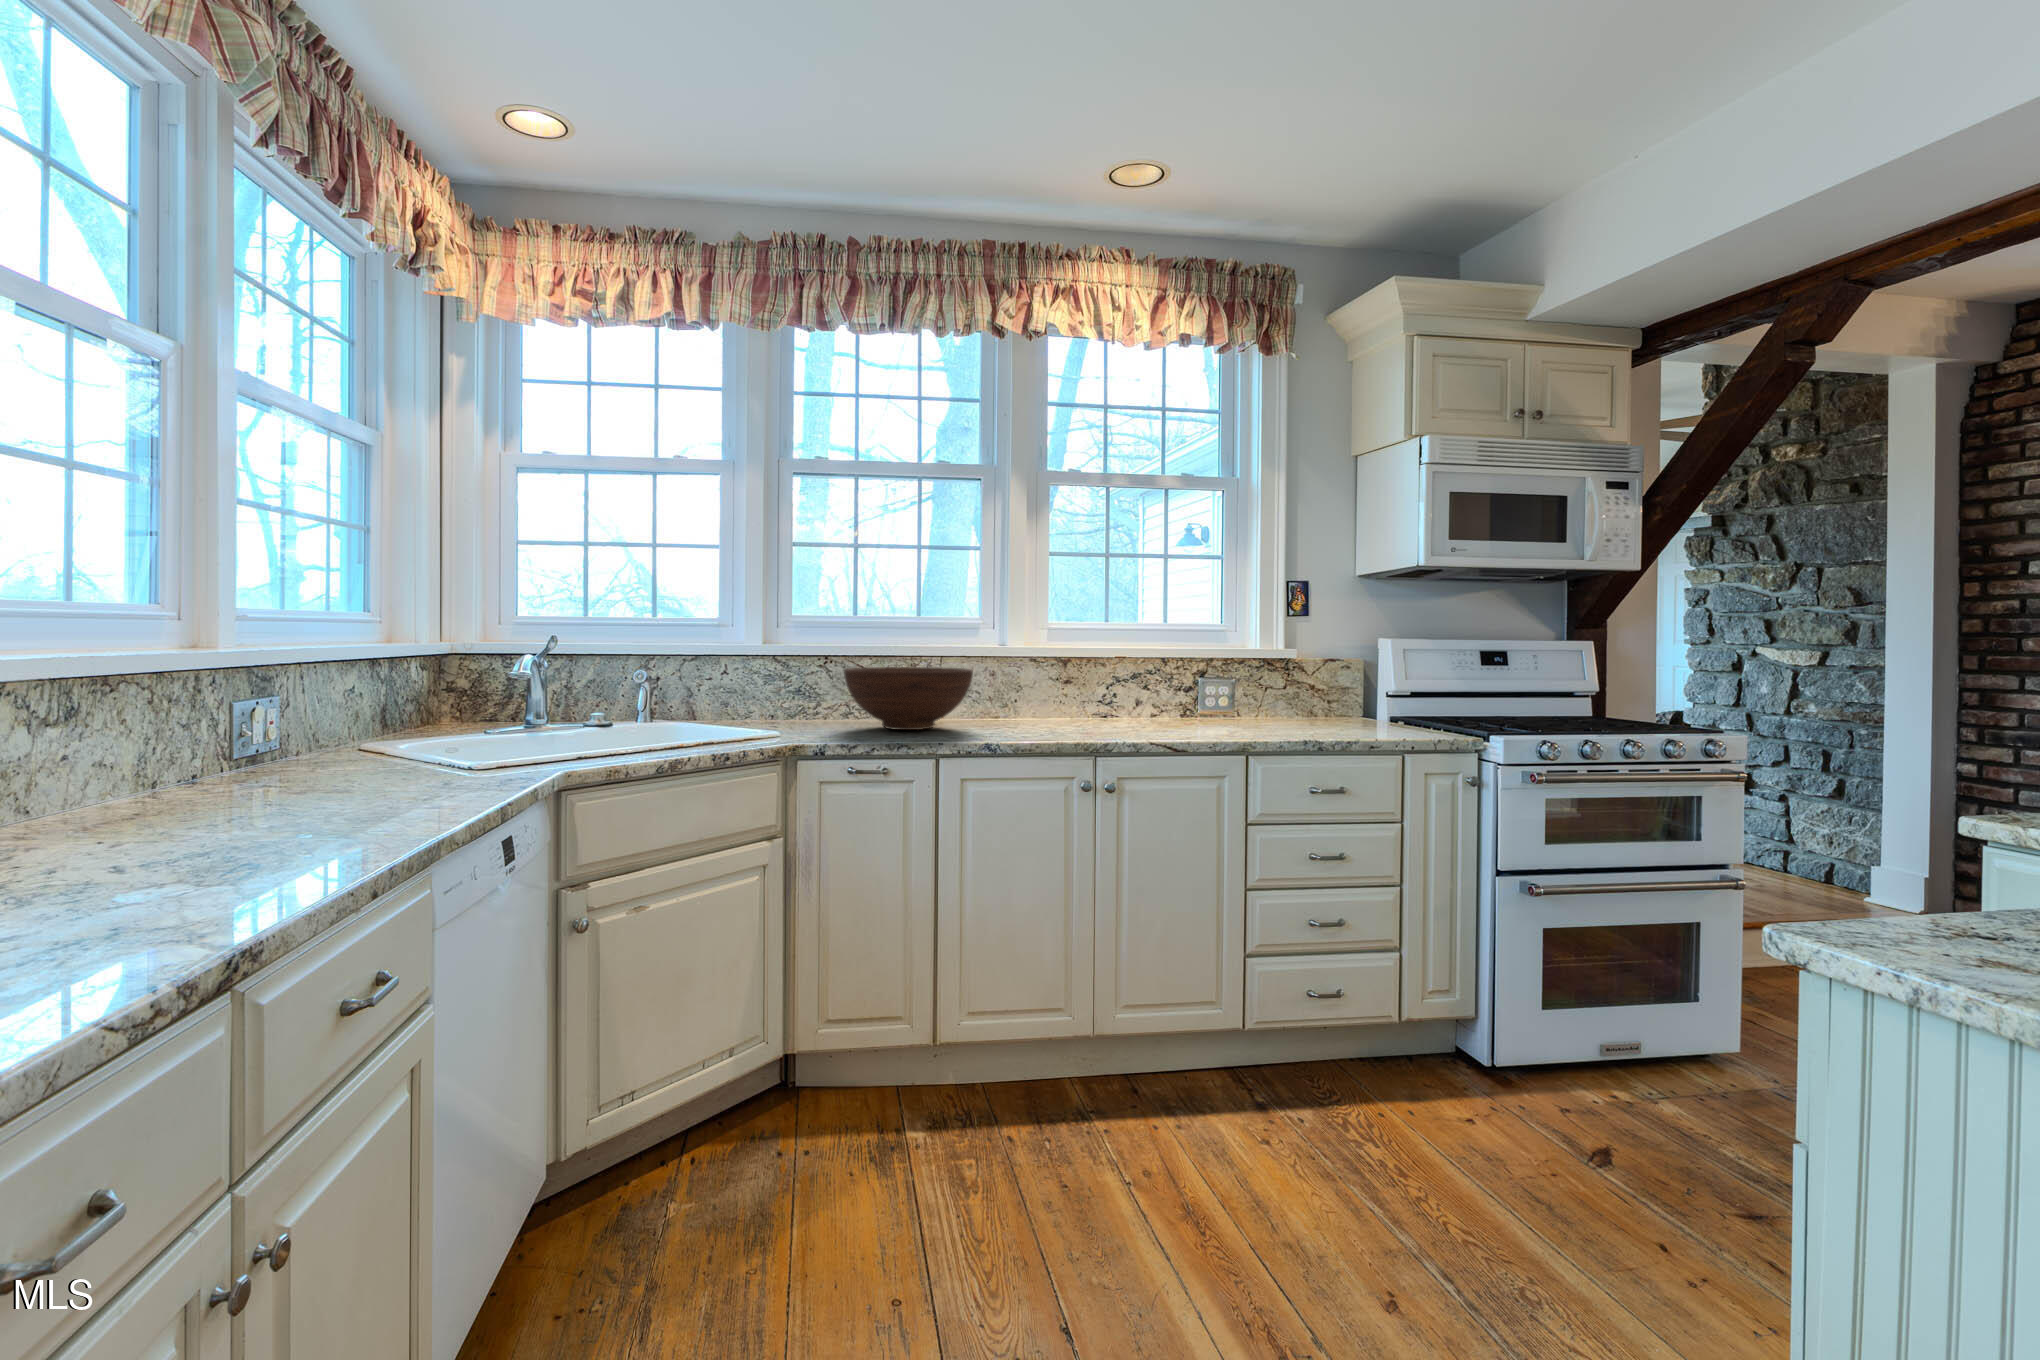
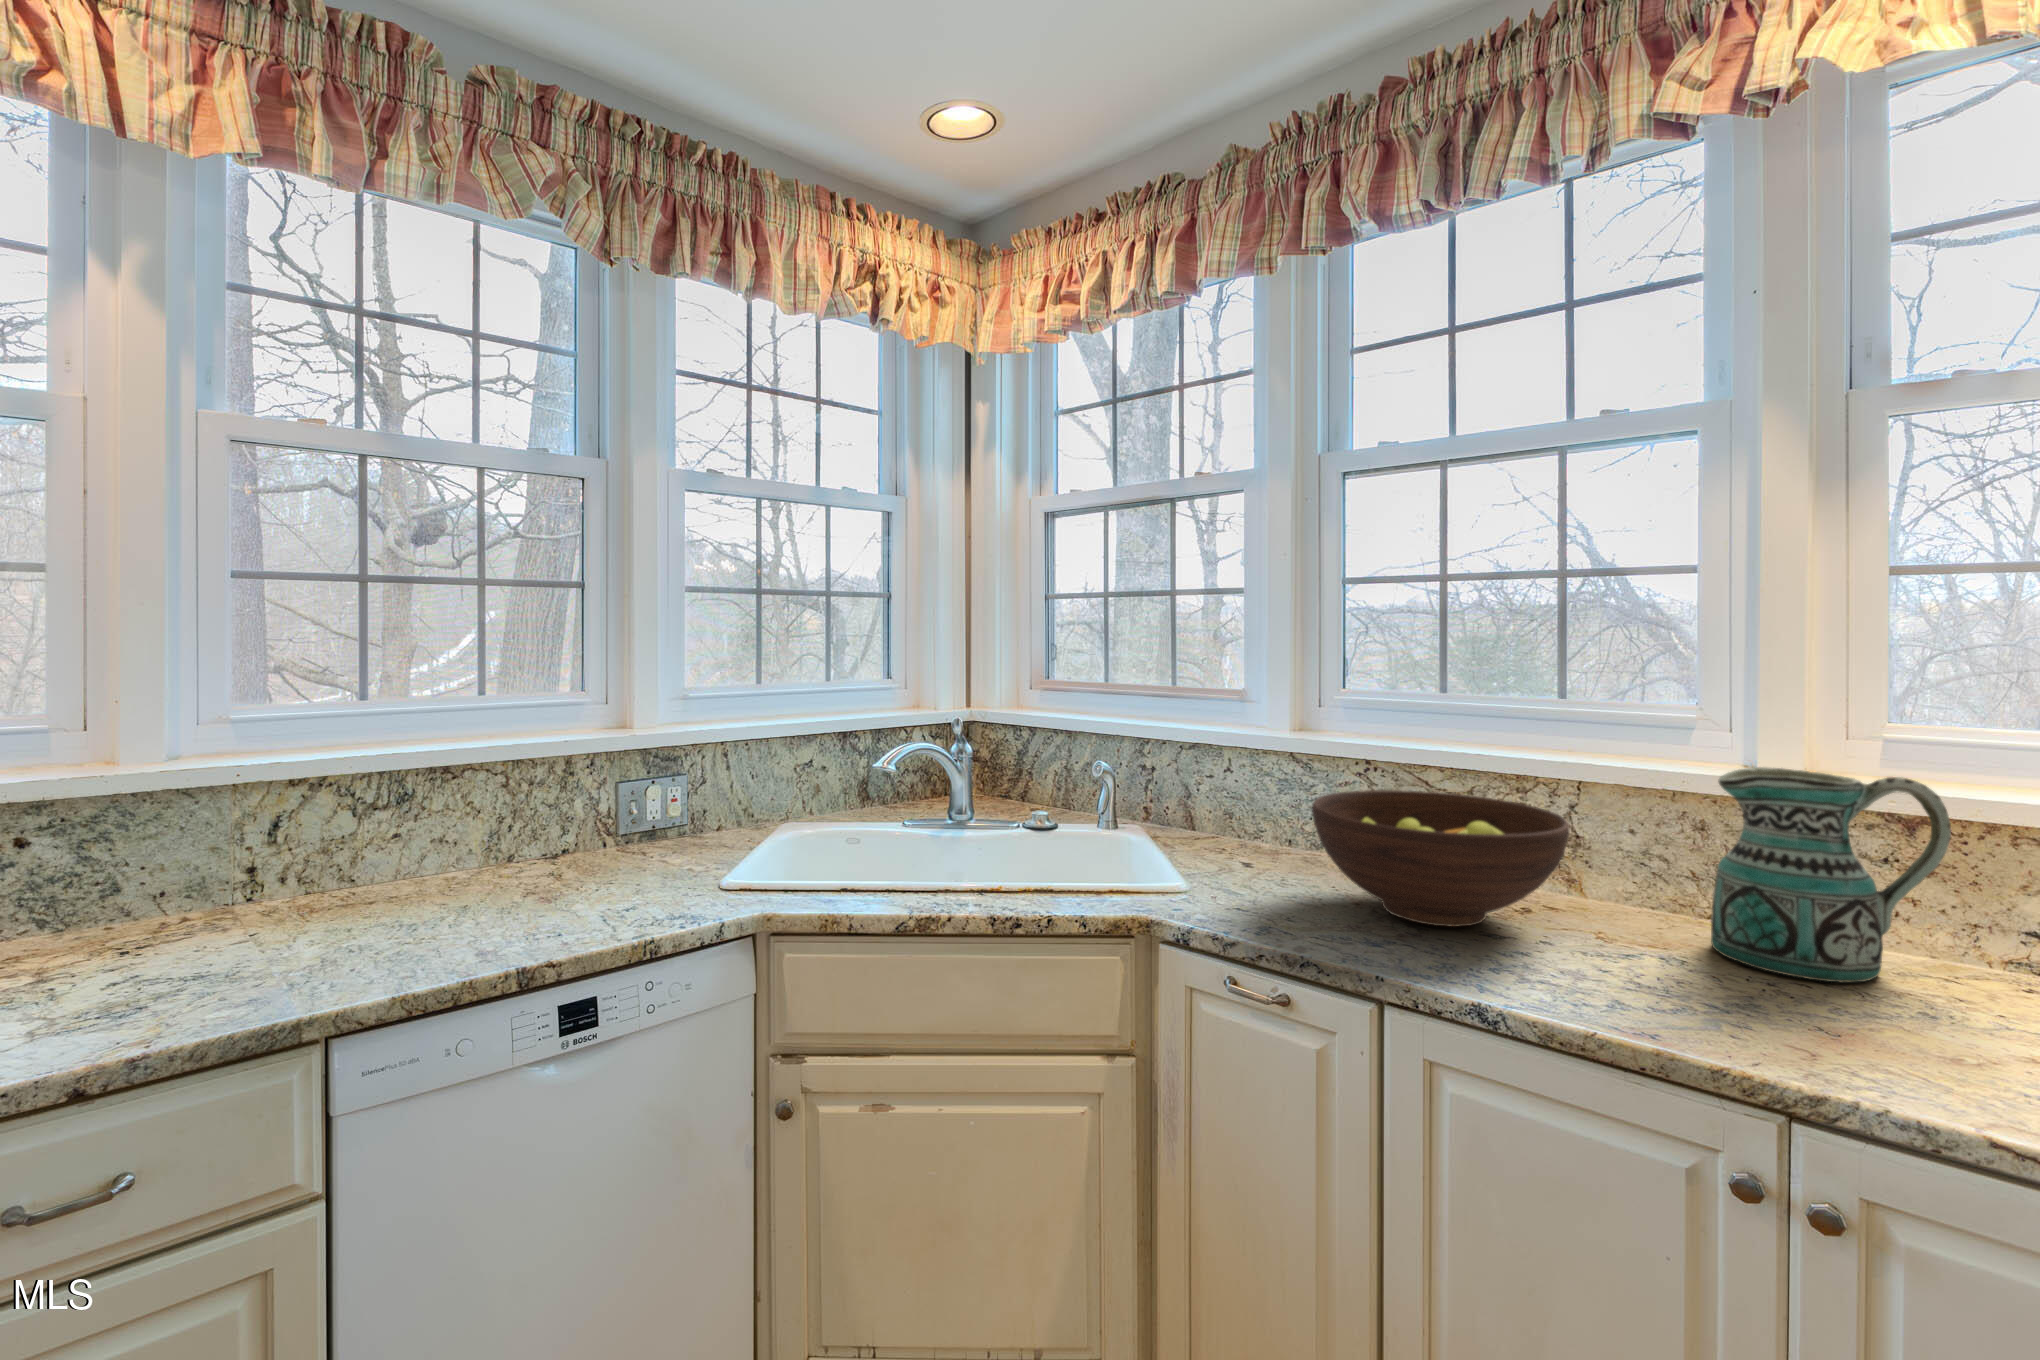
ceramic pitcher: none [1012,636,1085,724] -> present [1711,767,1951,982]

